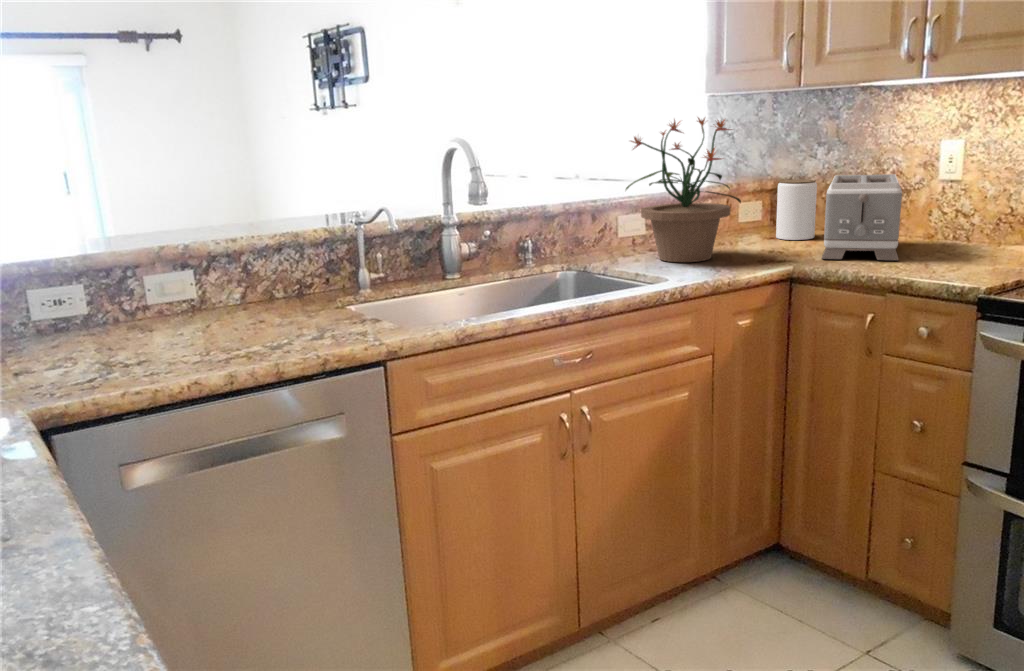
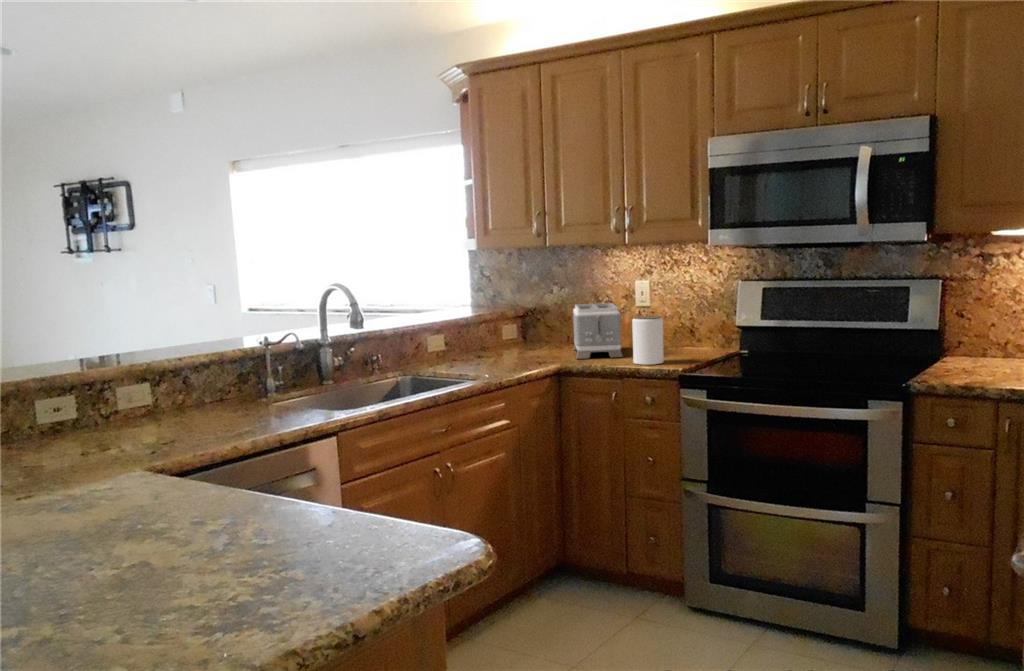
potted plant: present [626,118,741,262] -> none [441,266,522,366]
jar: present [776,179,817,240] -> present [632,316,664,365]

